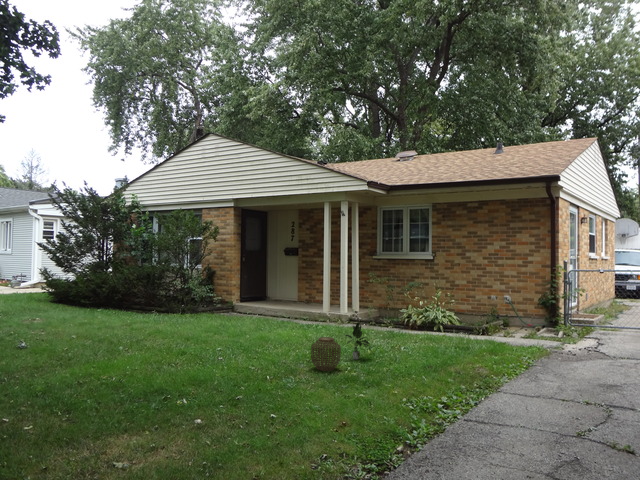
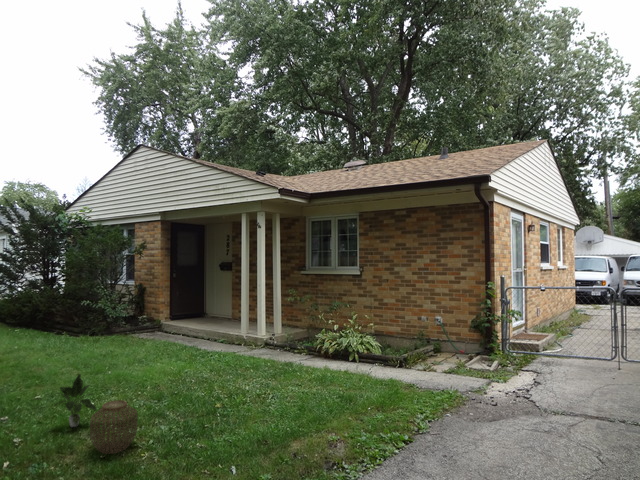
potted plant: present [345,323,369,360] -> present [60,374,96,427]

